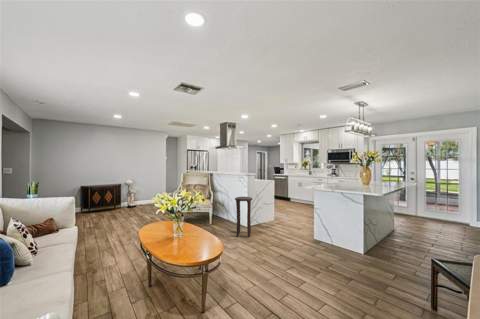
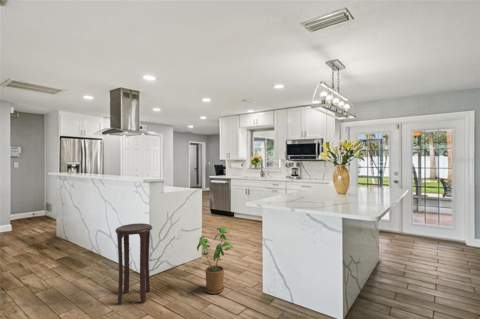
house plant: none [276,201,297,237] -> present [197,227,233,294]

